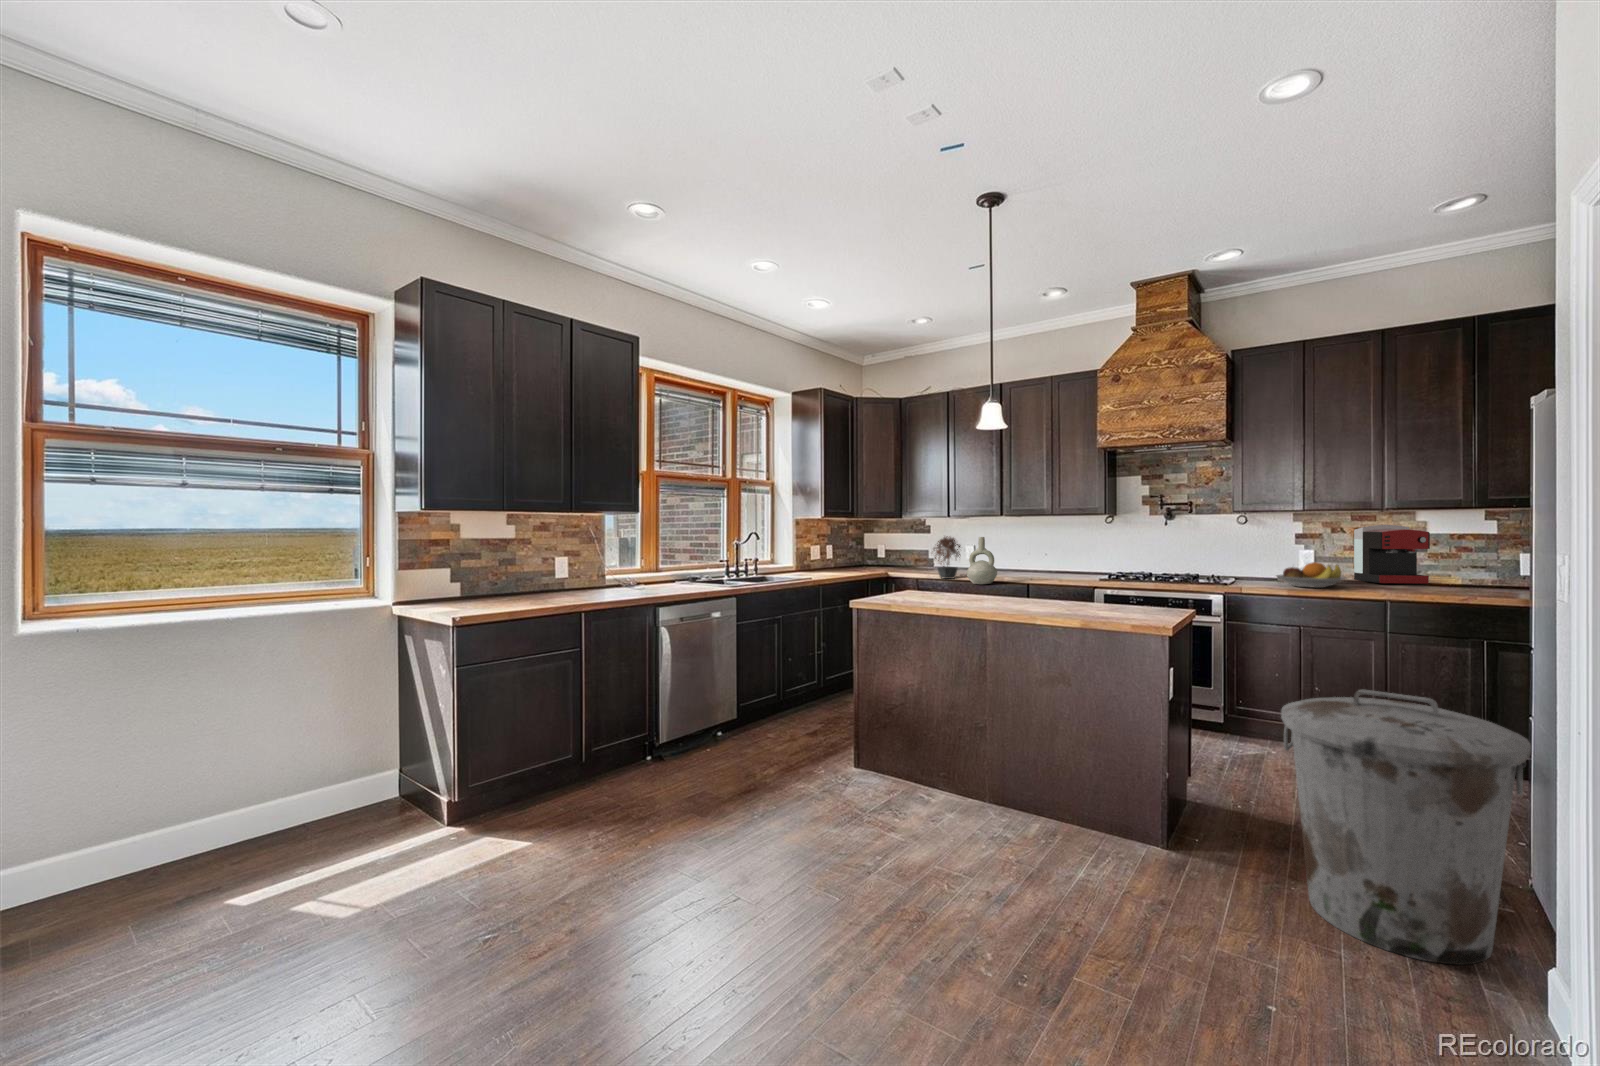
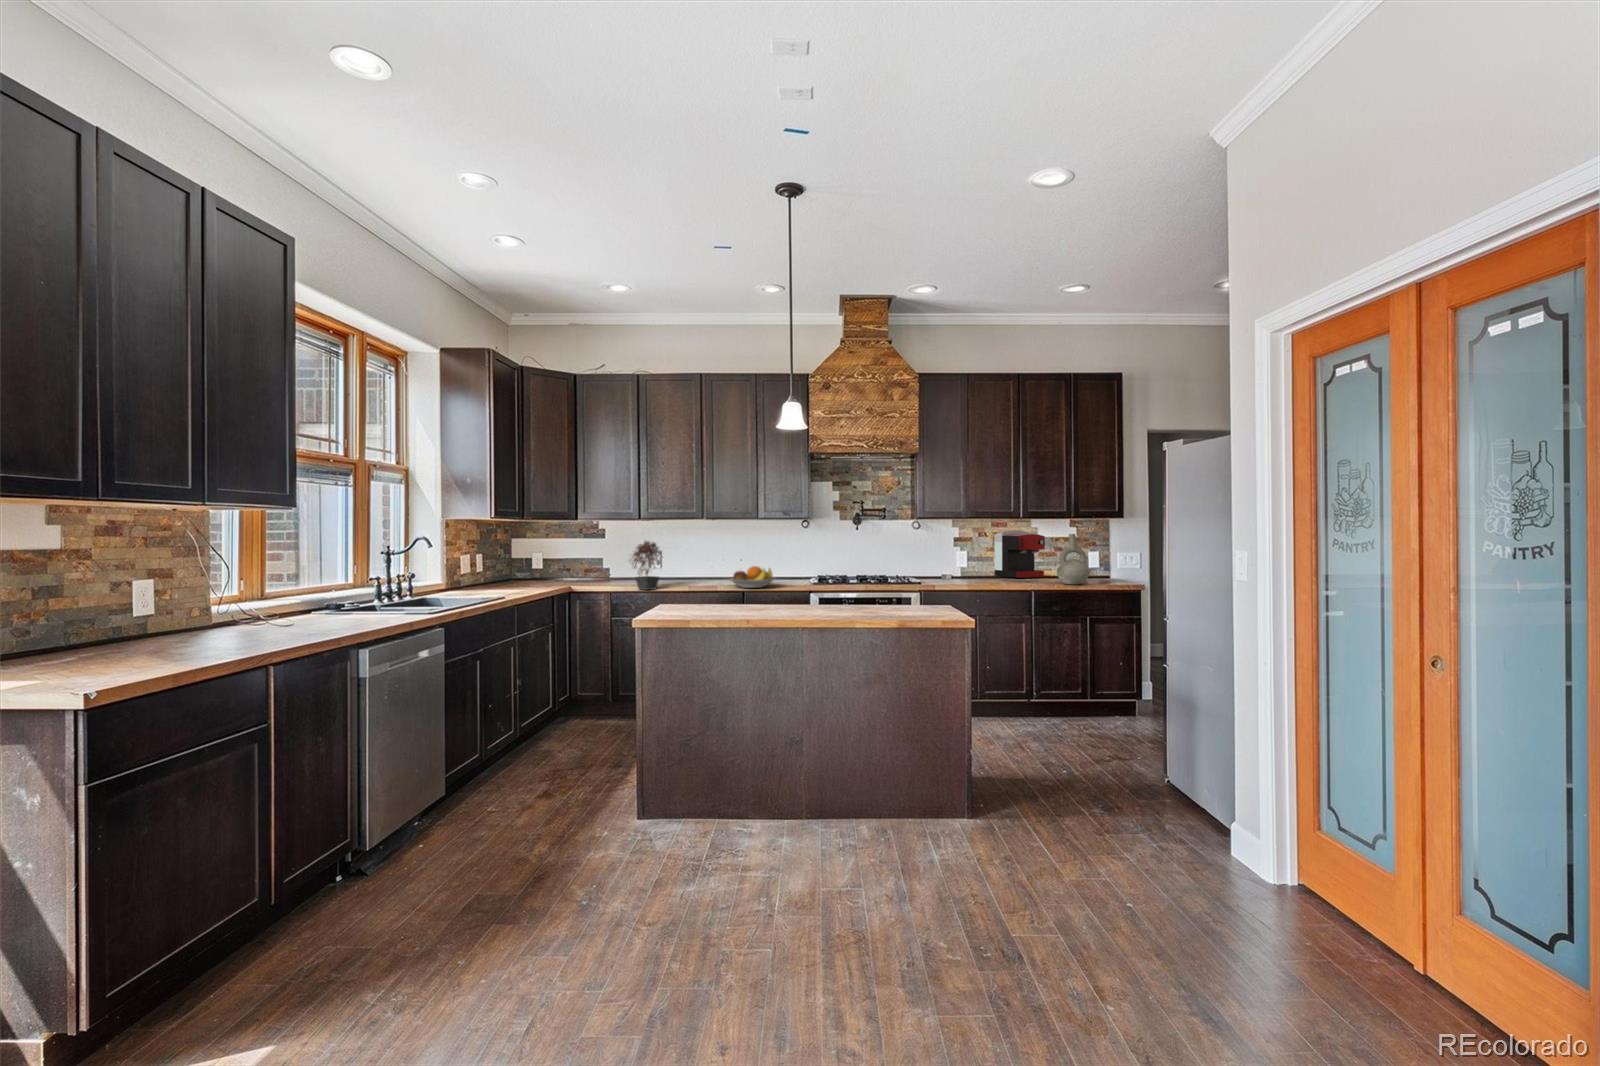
decorative vase: present [967,537,997,584] -> present [1057,534,1090,584]
fruit bowl: present [1276,562,1346,588] -> present [728,566,776,588]
trash can: present [1281,690,1531,965] -> none [1064,659,1220,857]

